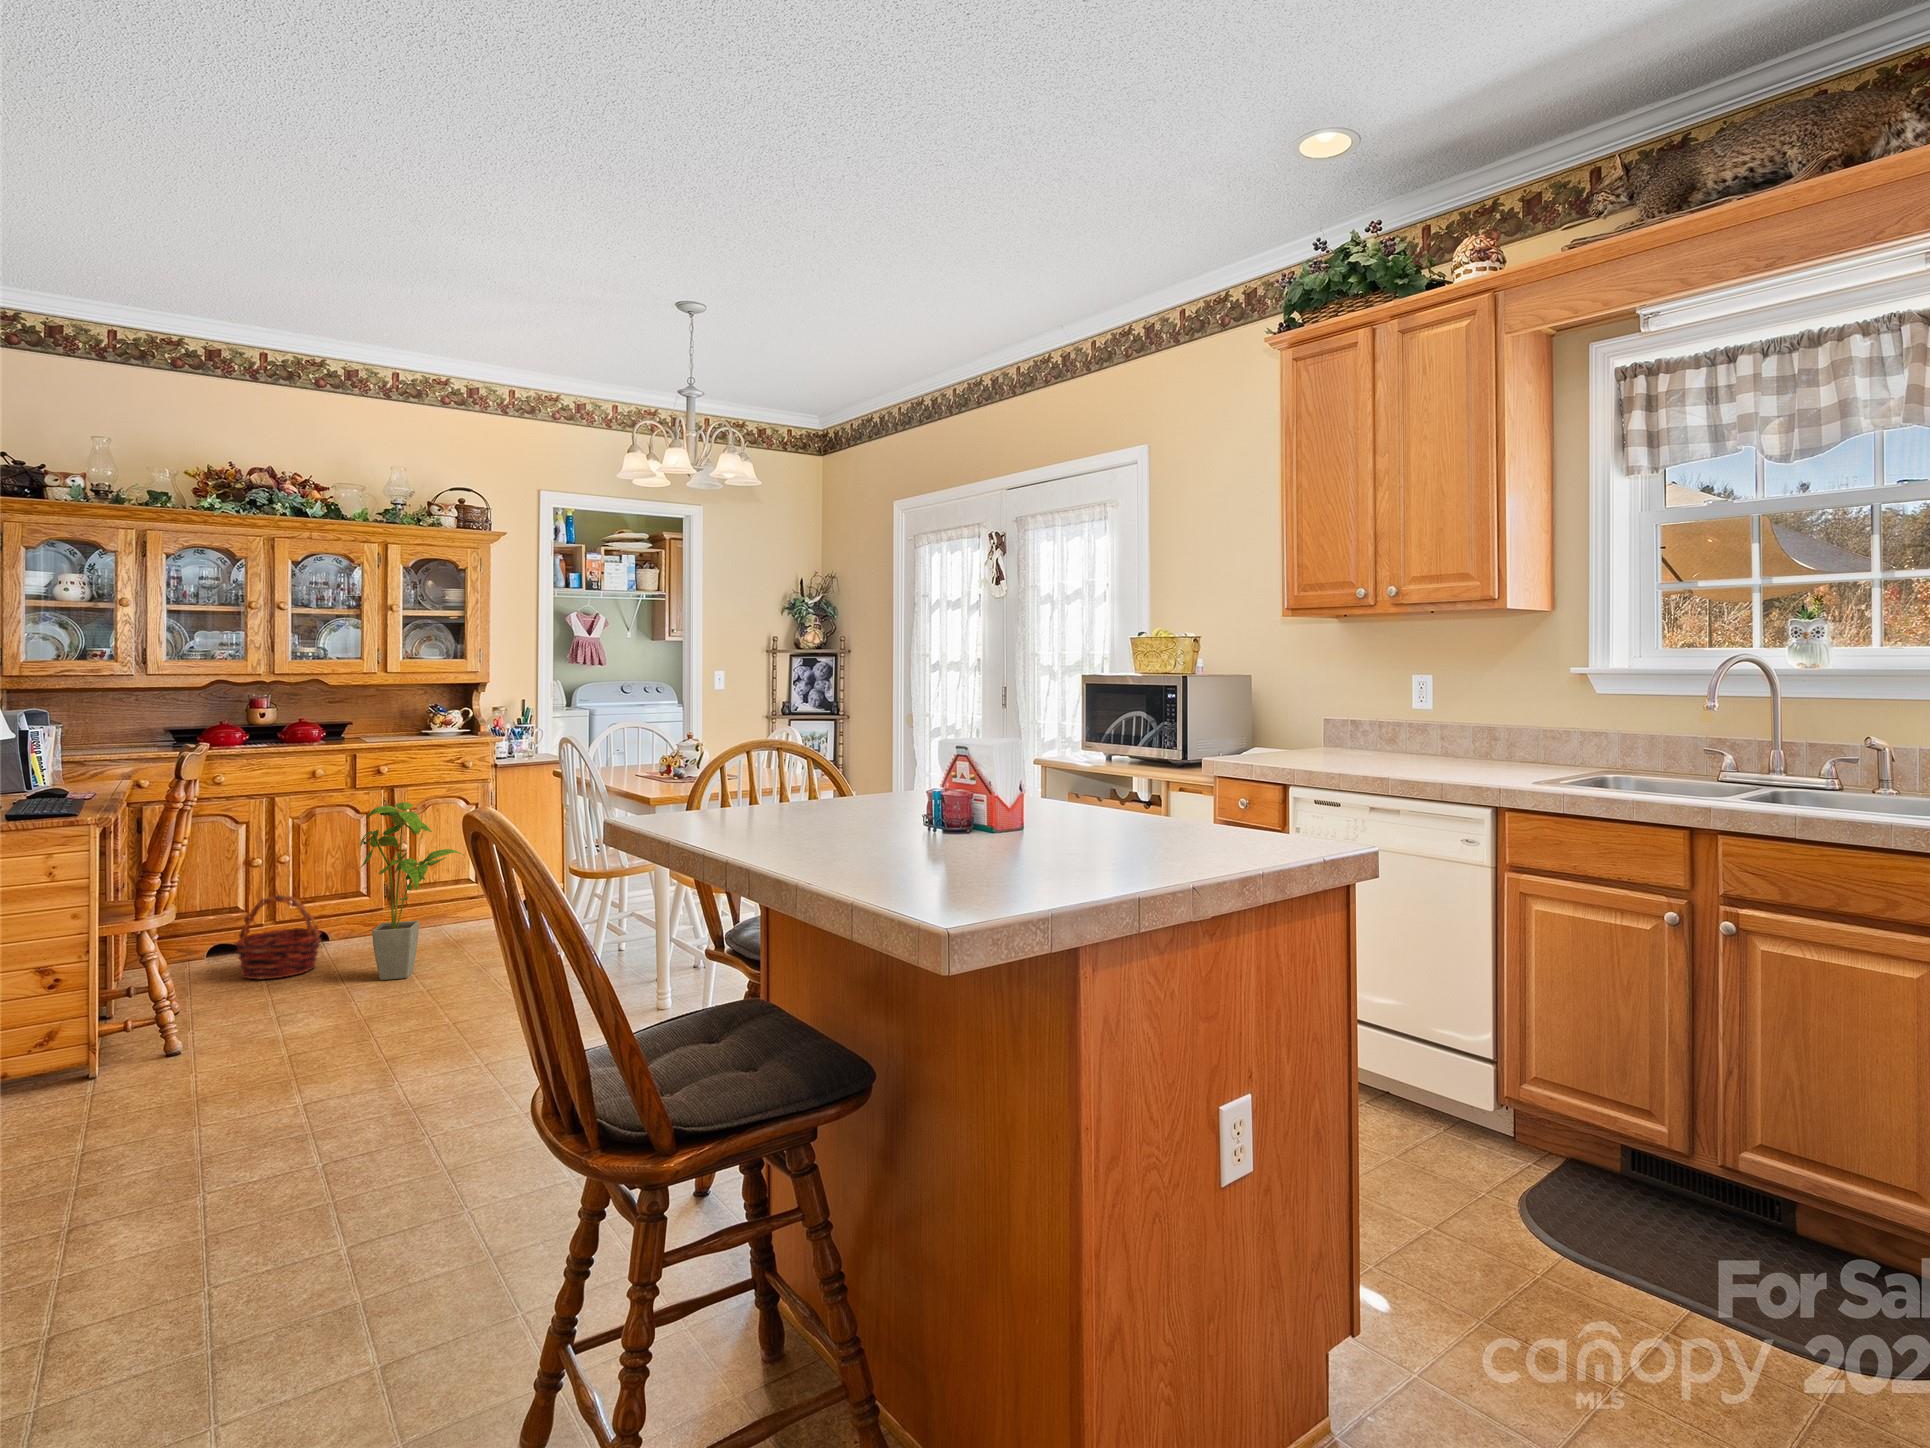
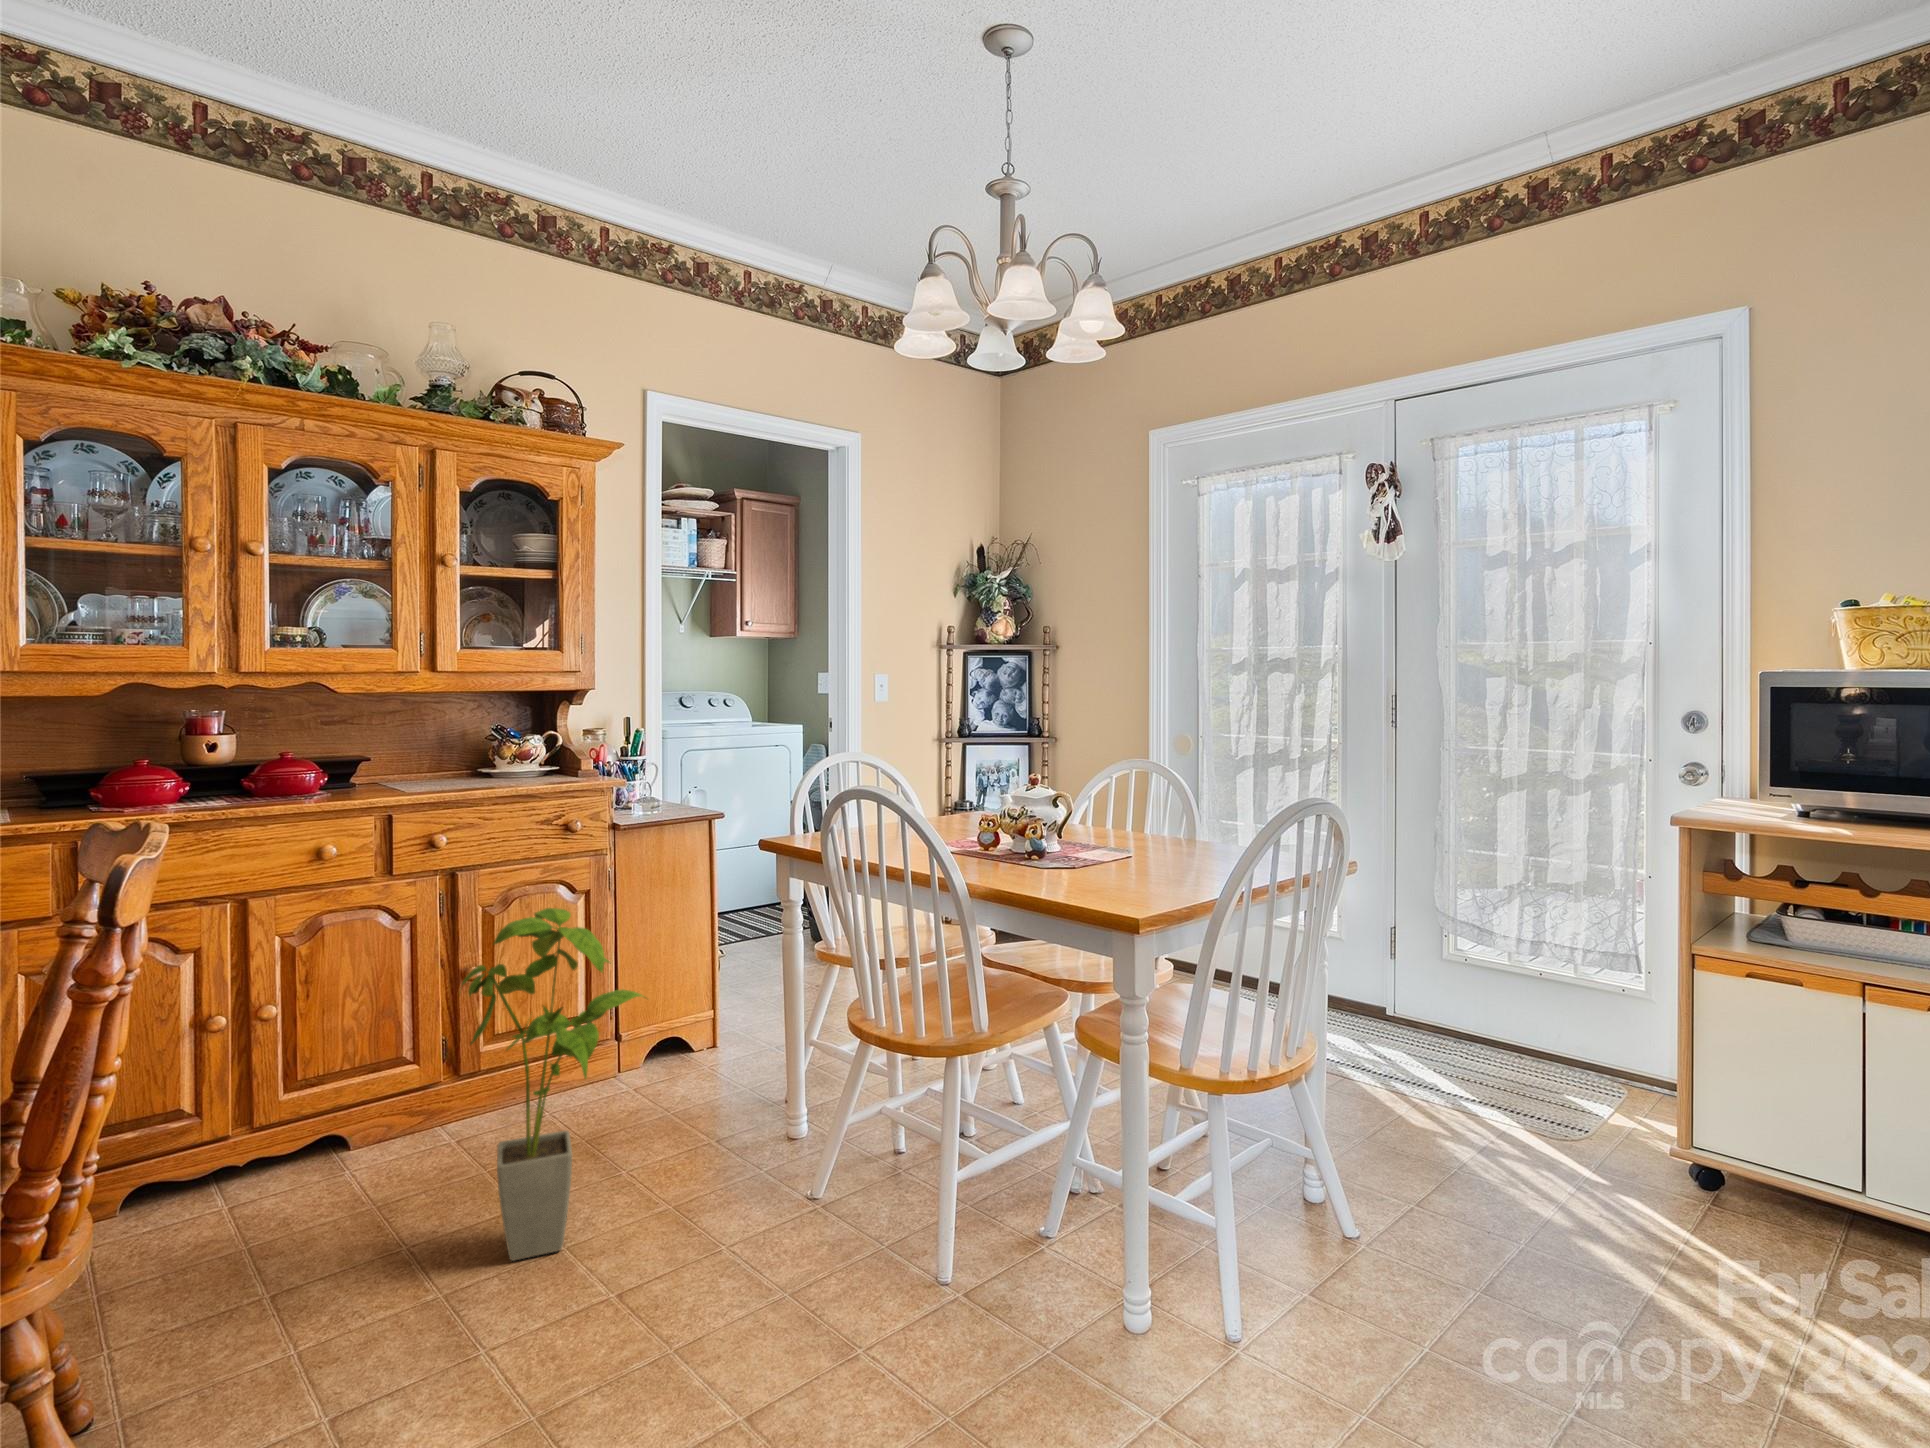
basket: present [234,894,321,980] -> none [193,1097,366,1281]

